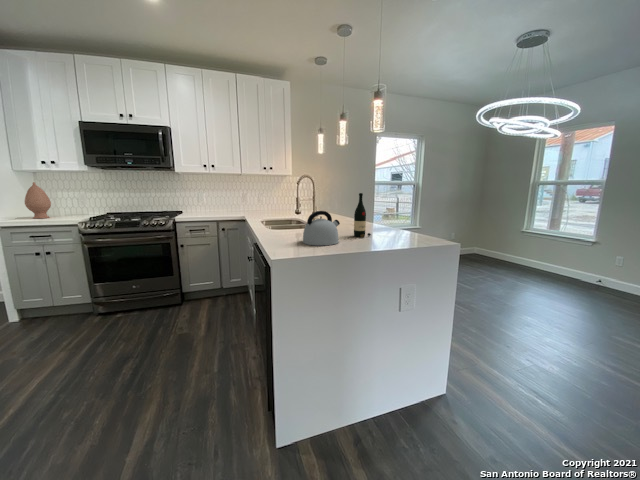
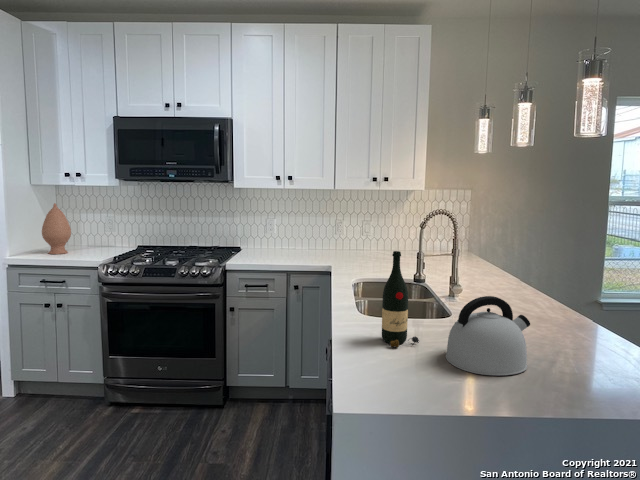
wine bottle: present [354,193,371,238] -> present [382,251,419,347]

